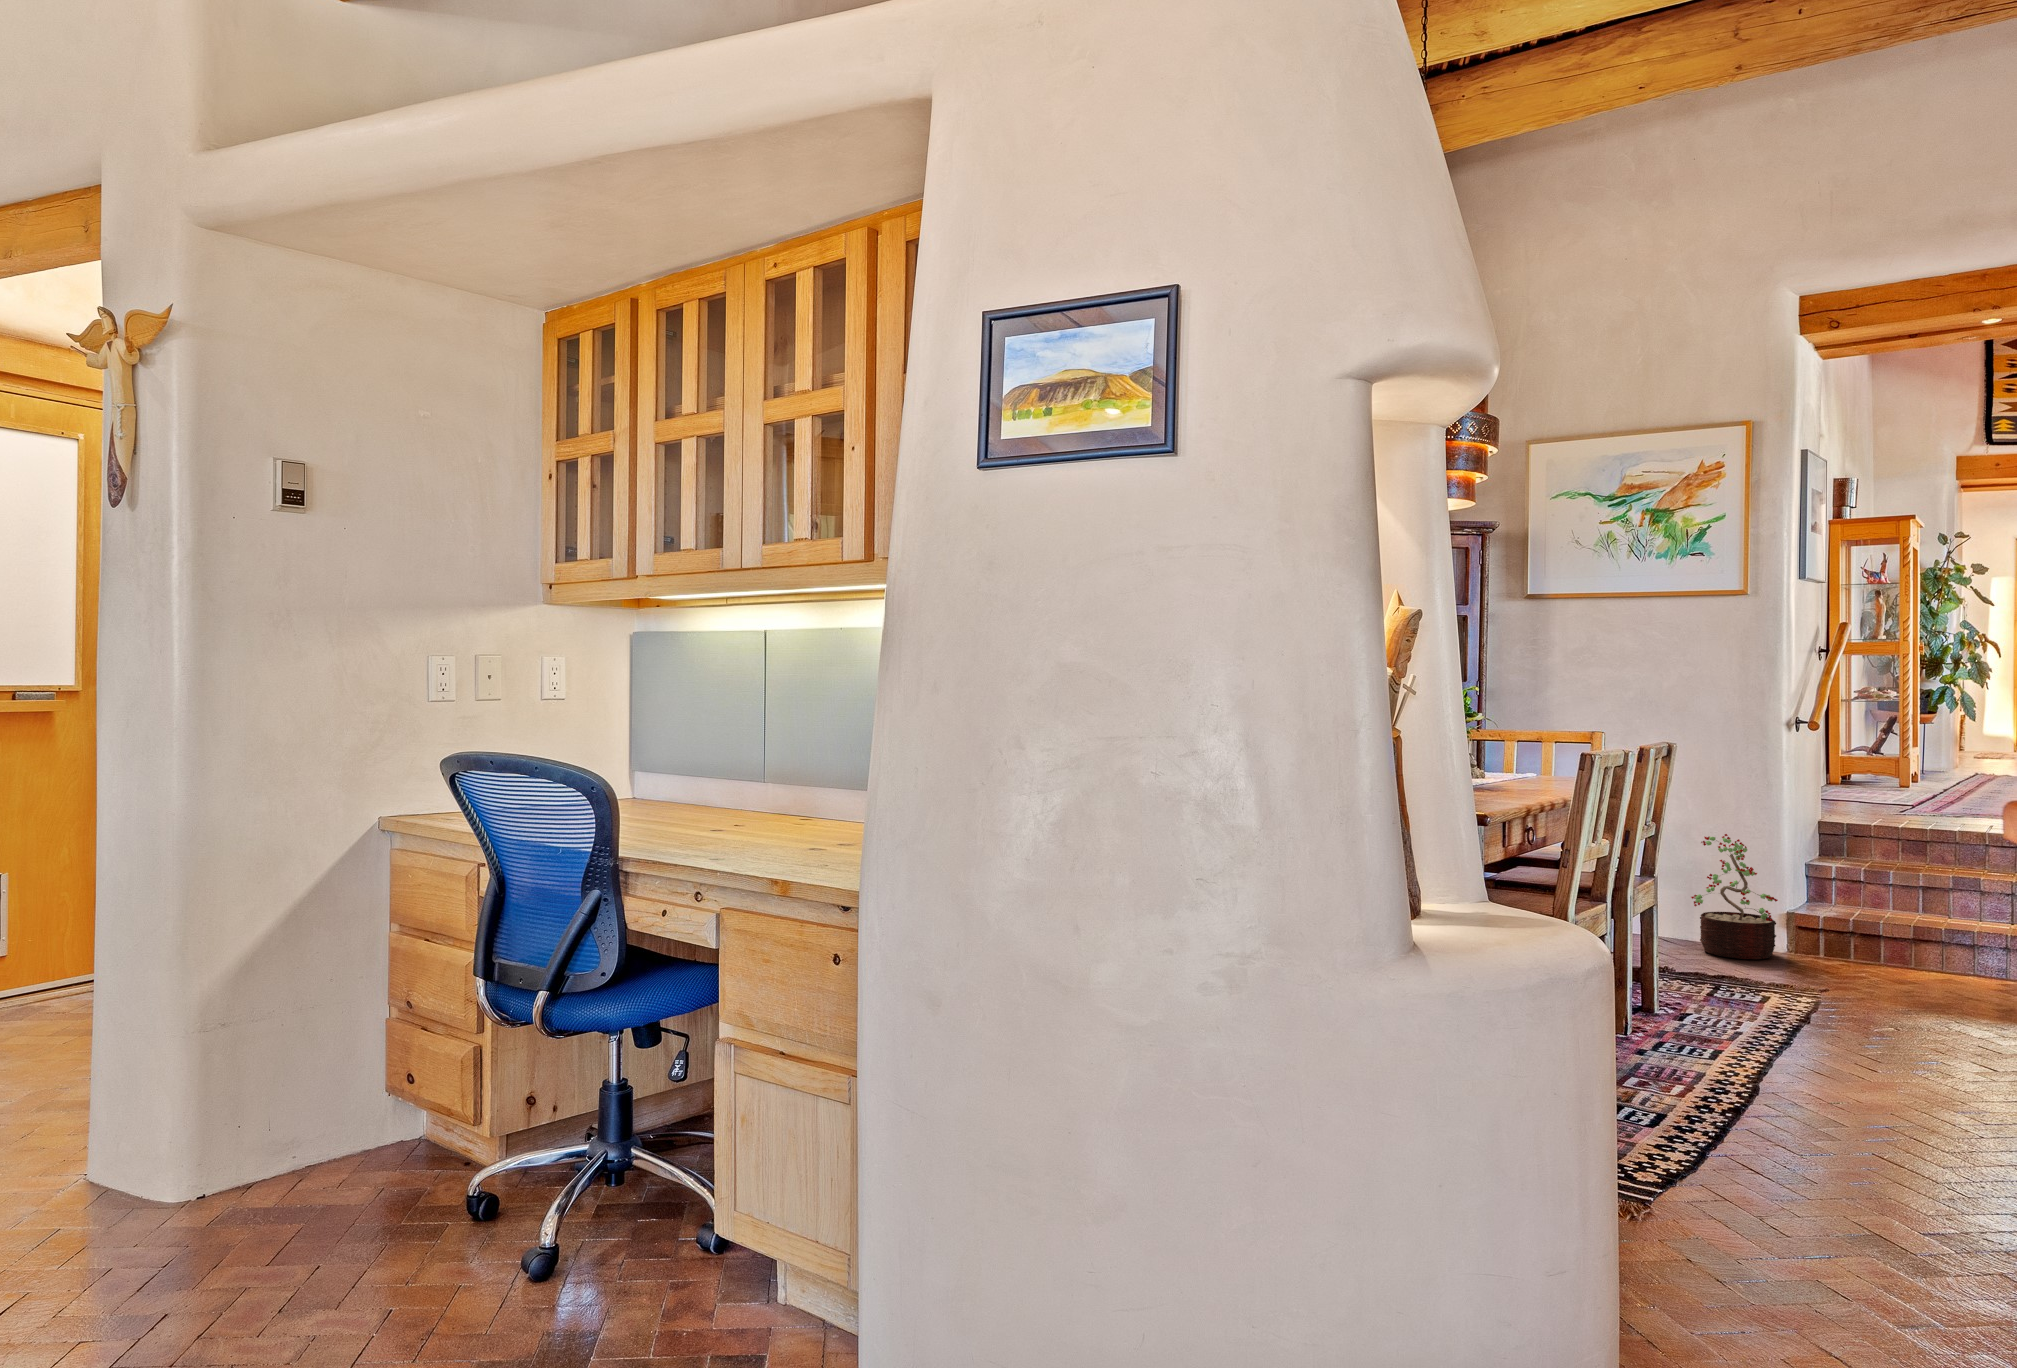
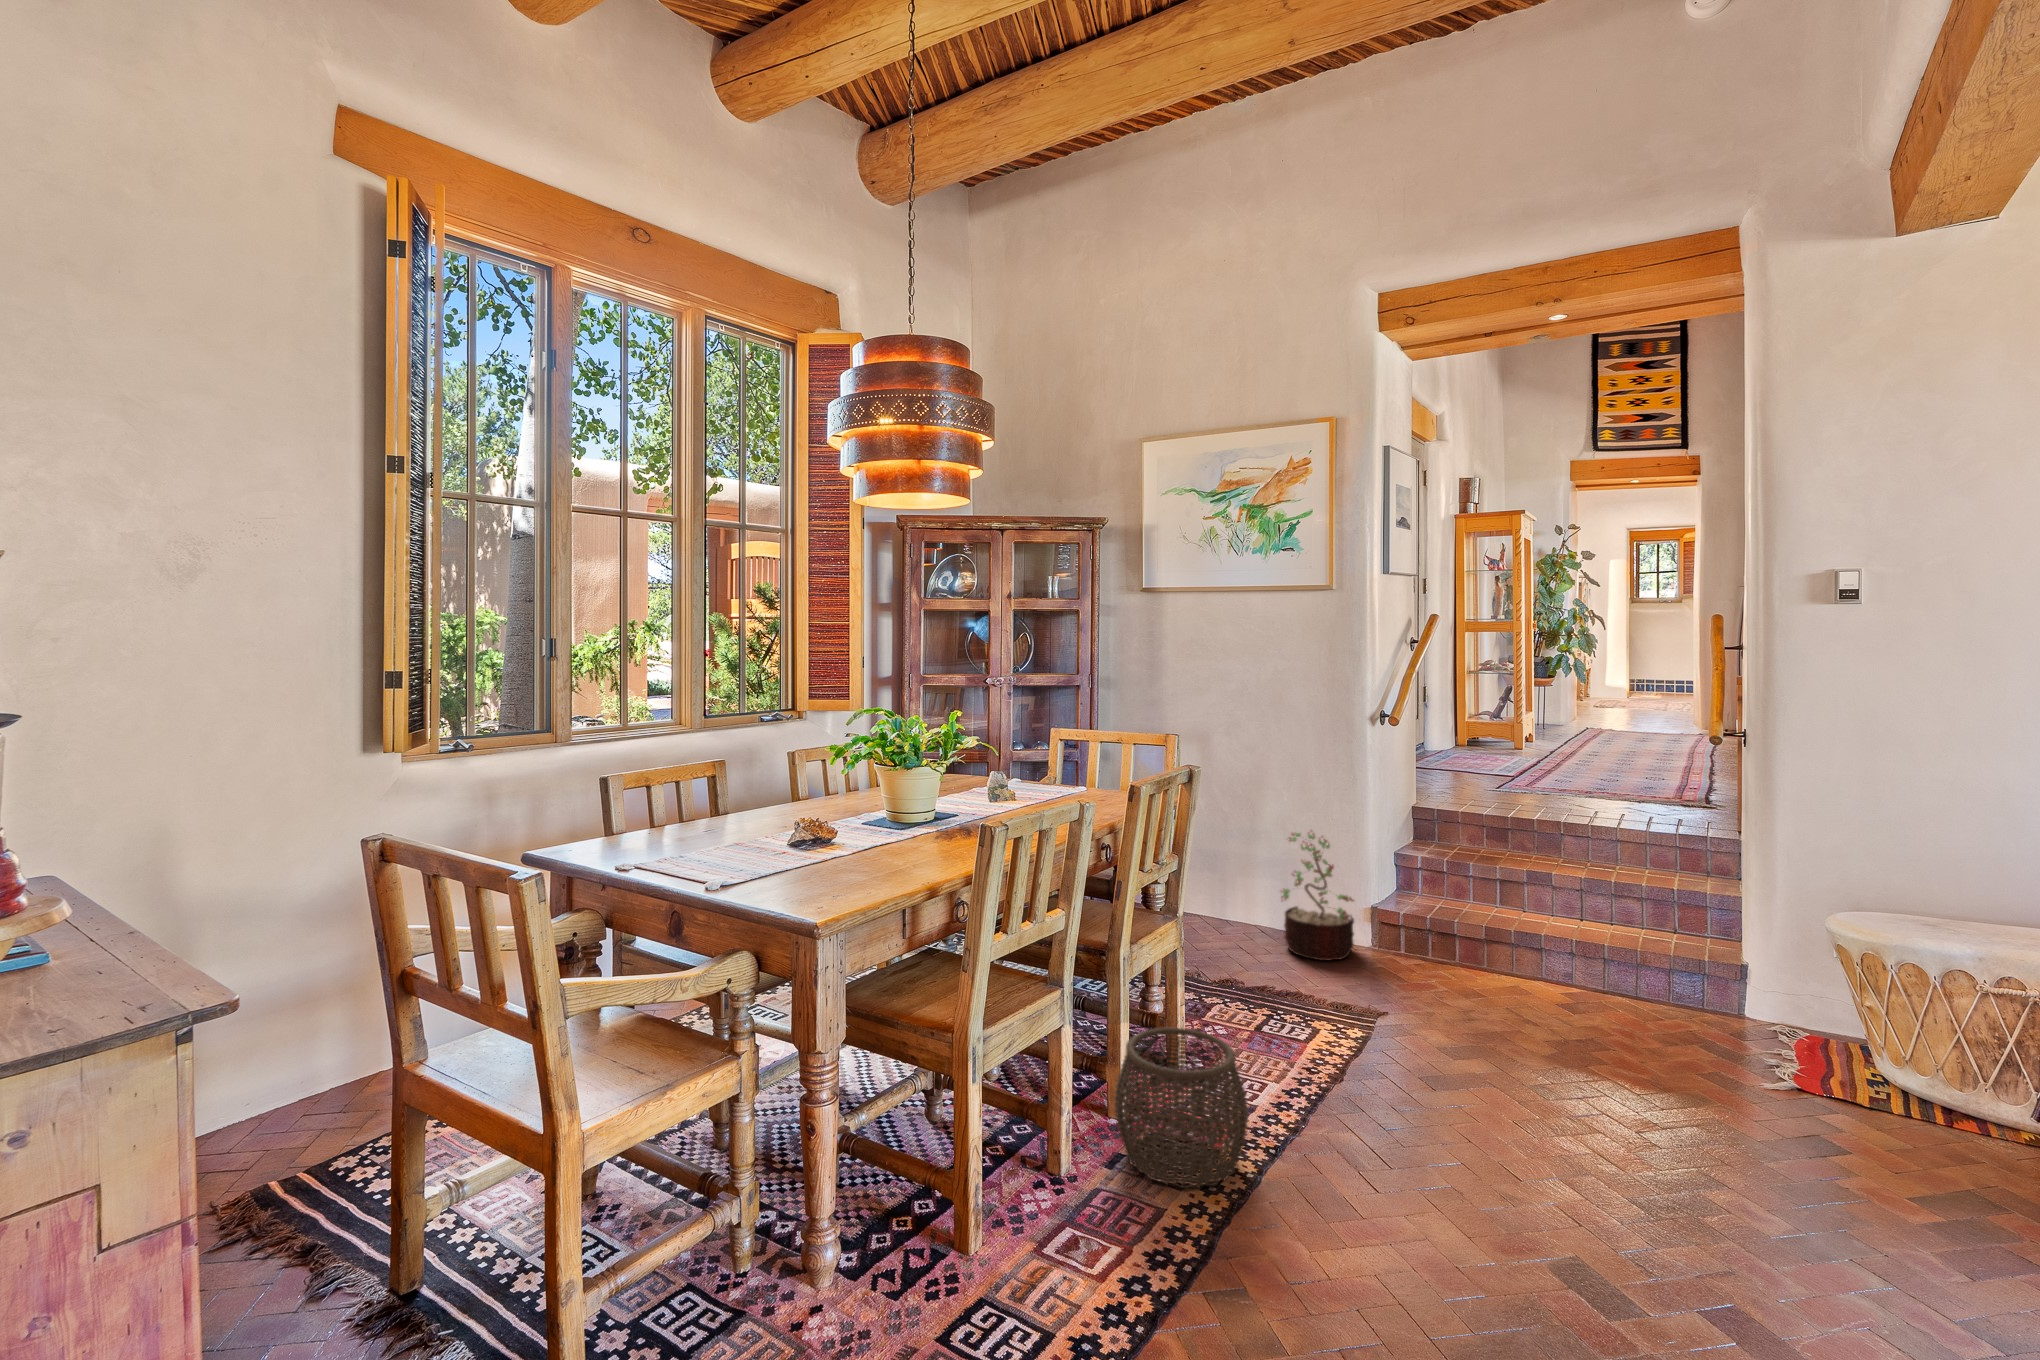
woven basket: none [1632,955,1758,1070] -> present [1114,1028,1249,1188]

